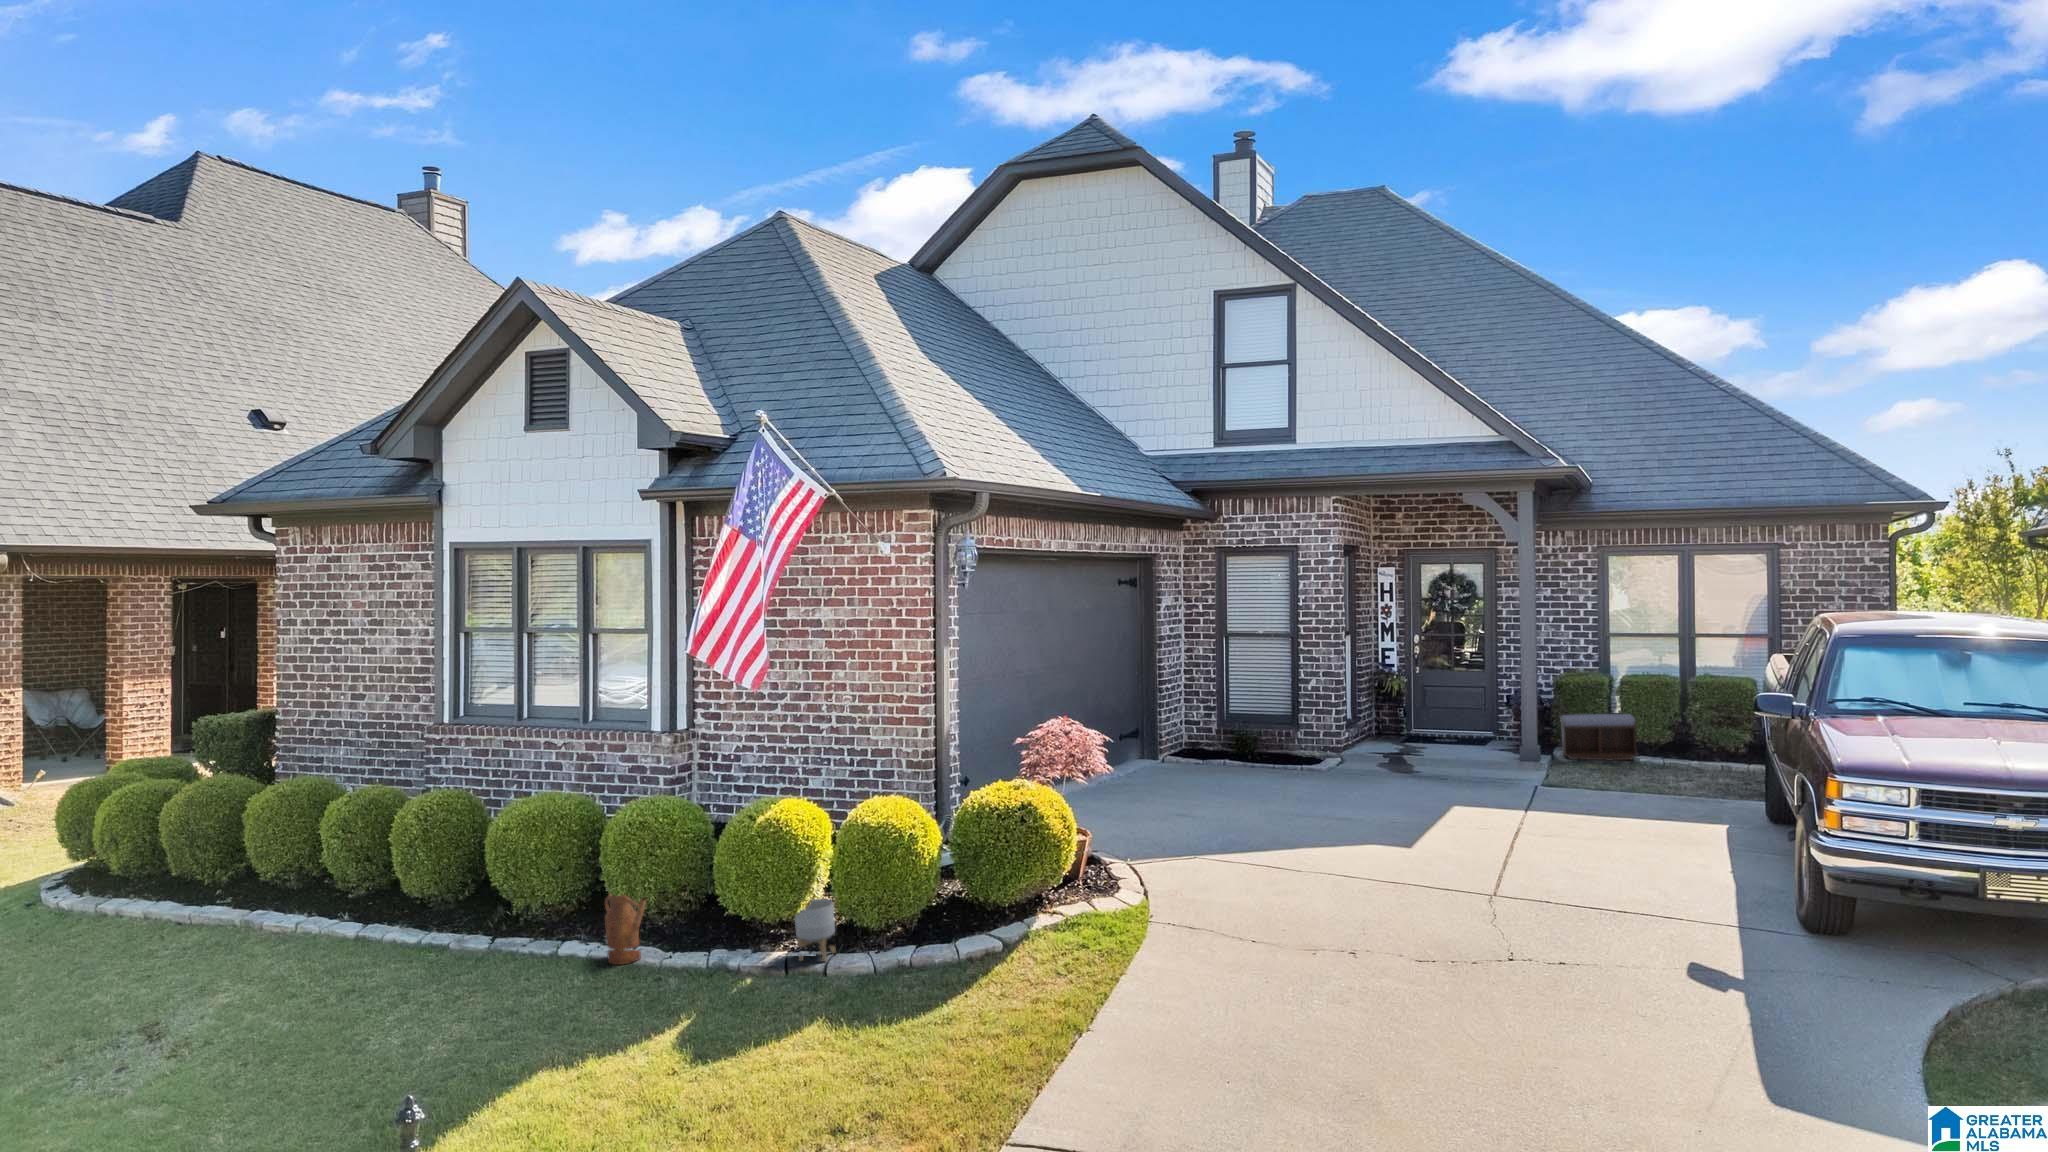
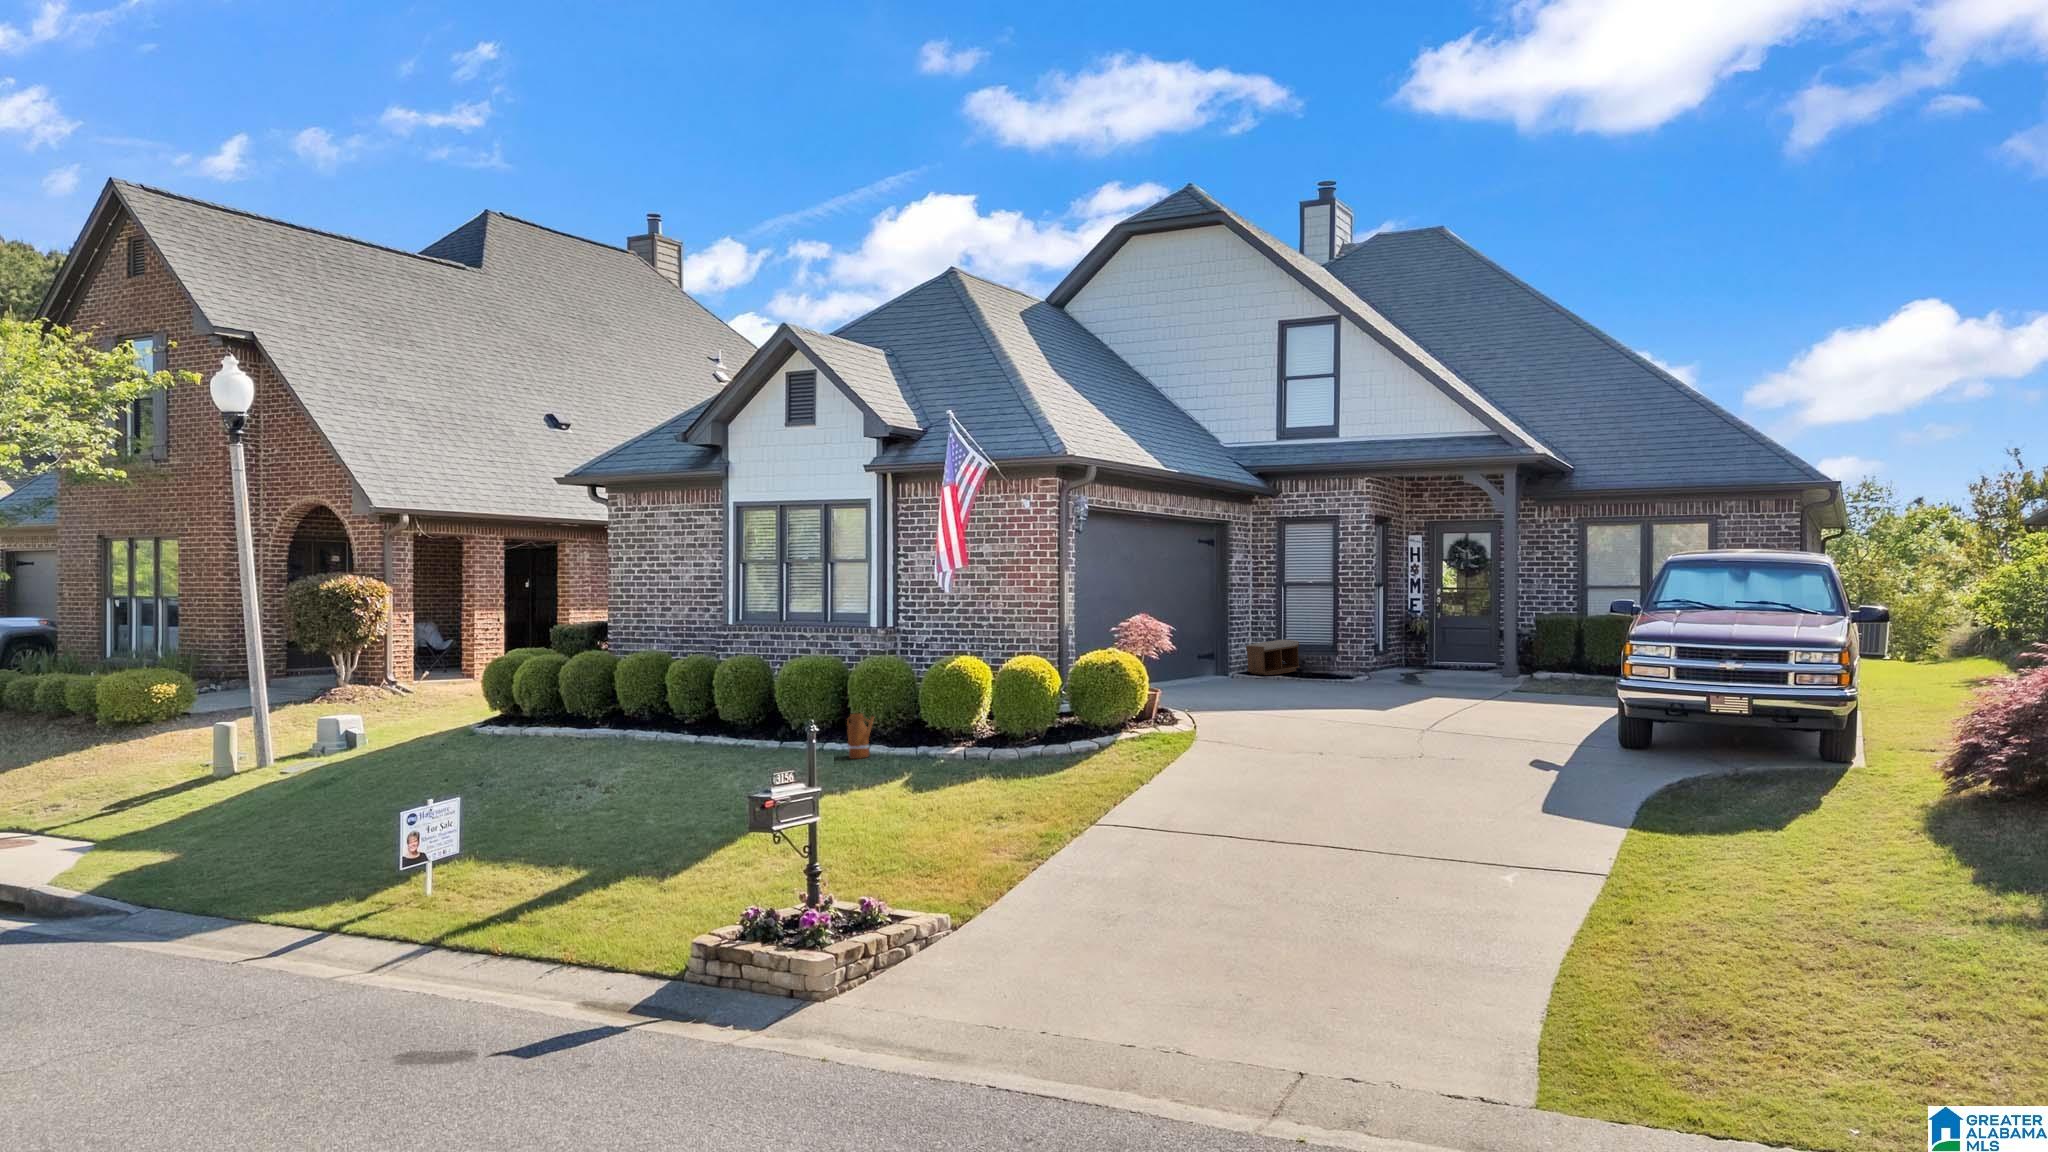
bench: present [1560,714,1637,760] -> present [1246,640,1300,675]
planter: present [795,899,835,961] -> none [967,720,993,758]

